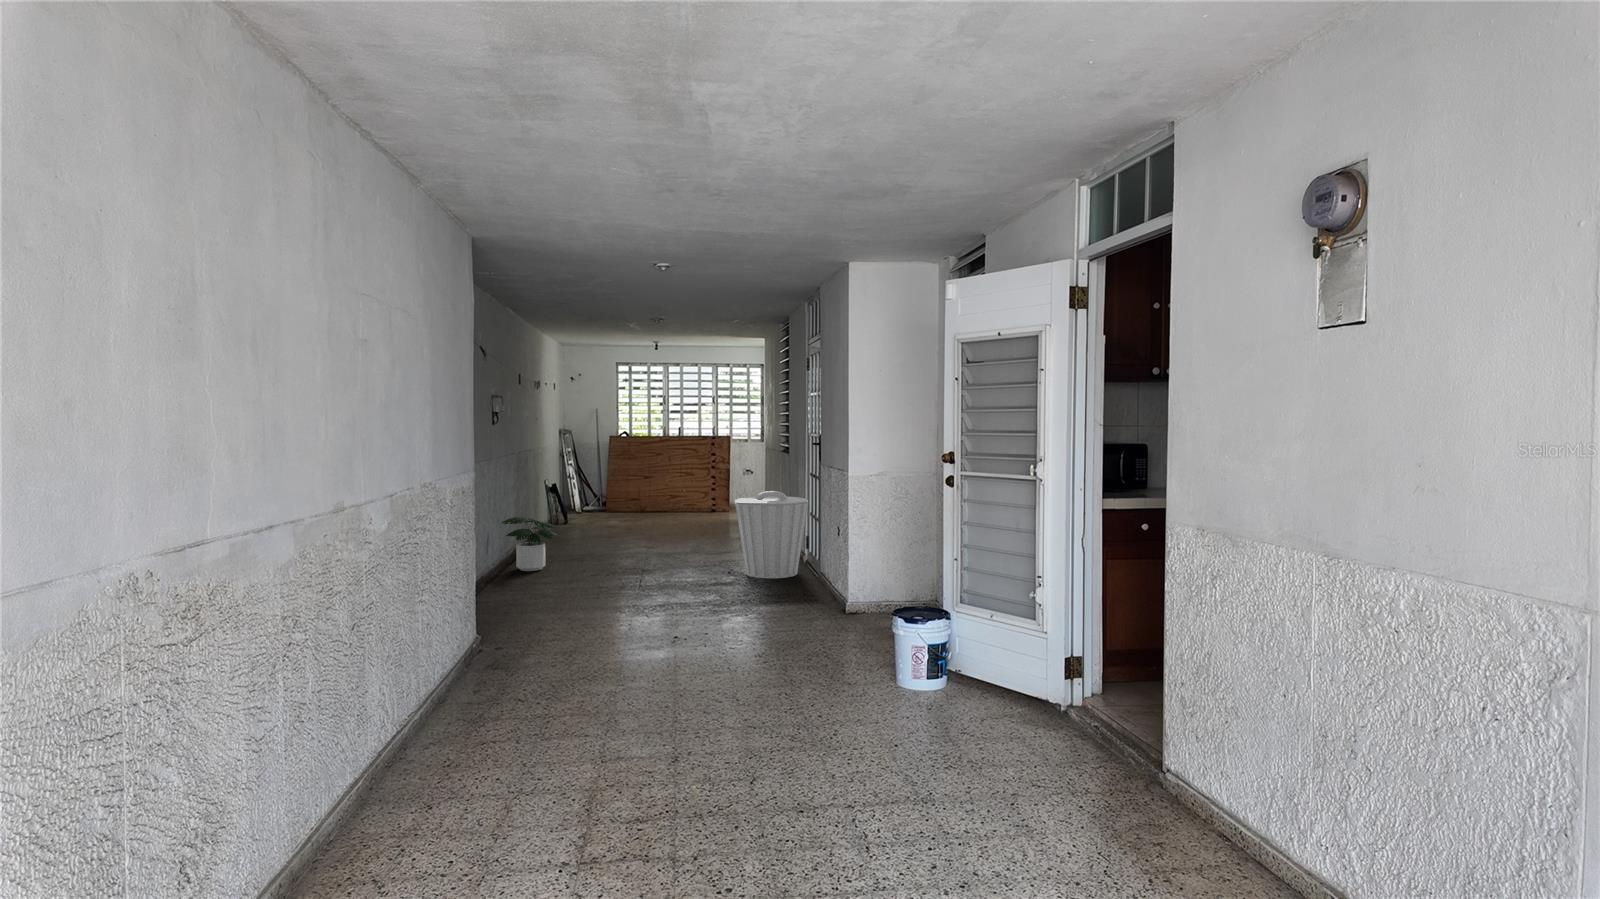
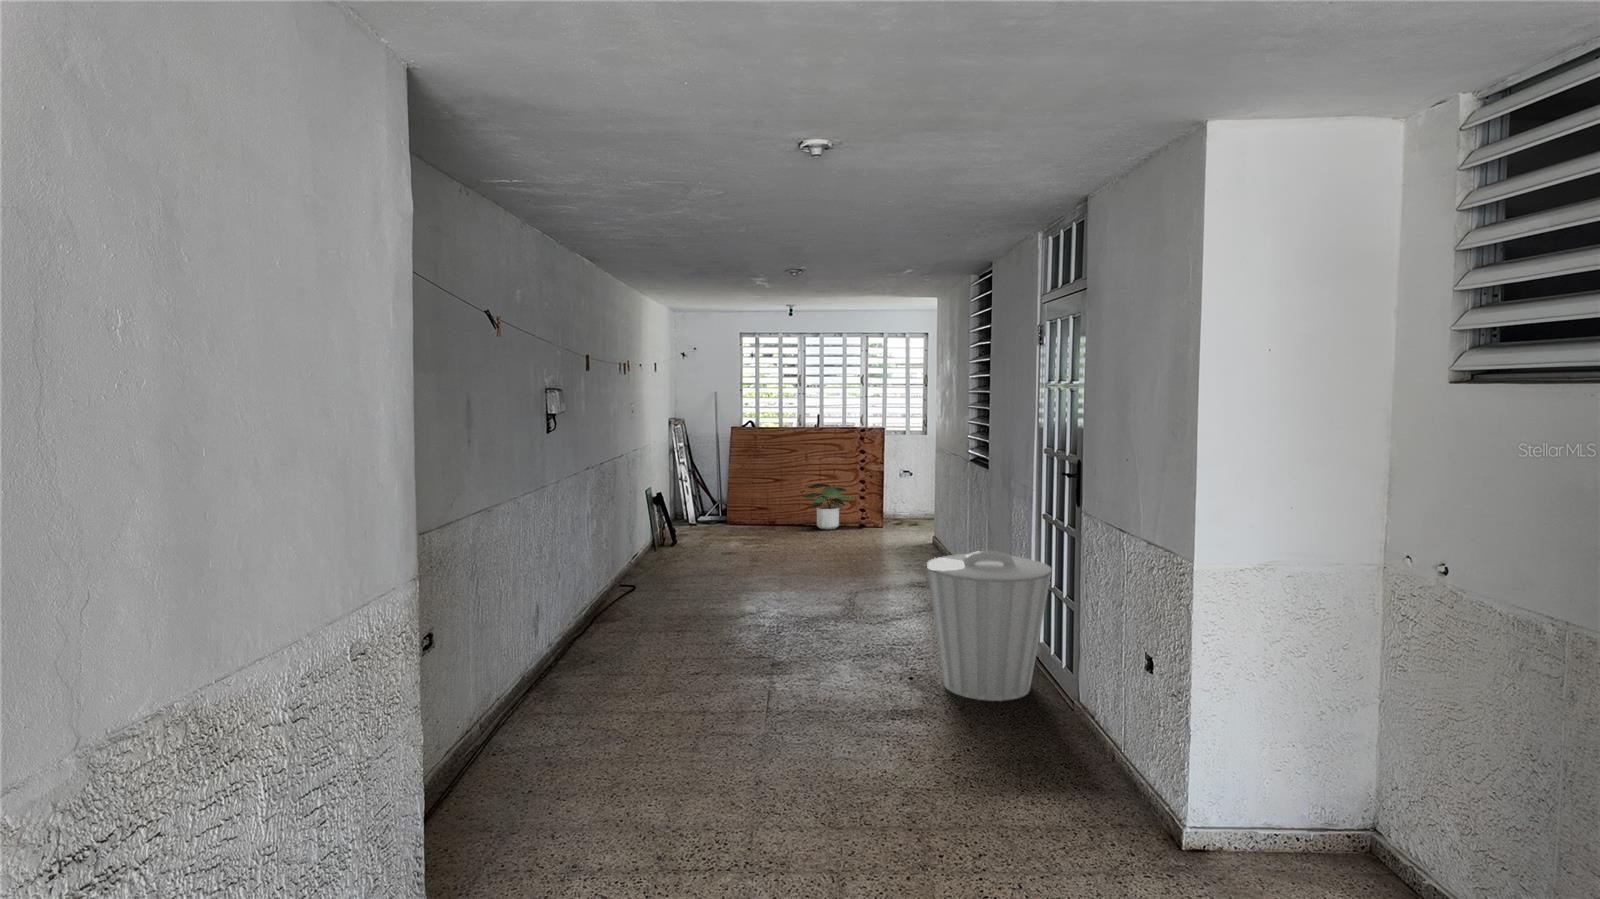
potted plant: present [502,517,559,571] -> present [803,484,855,529]

